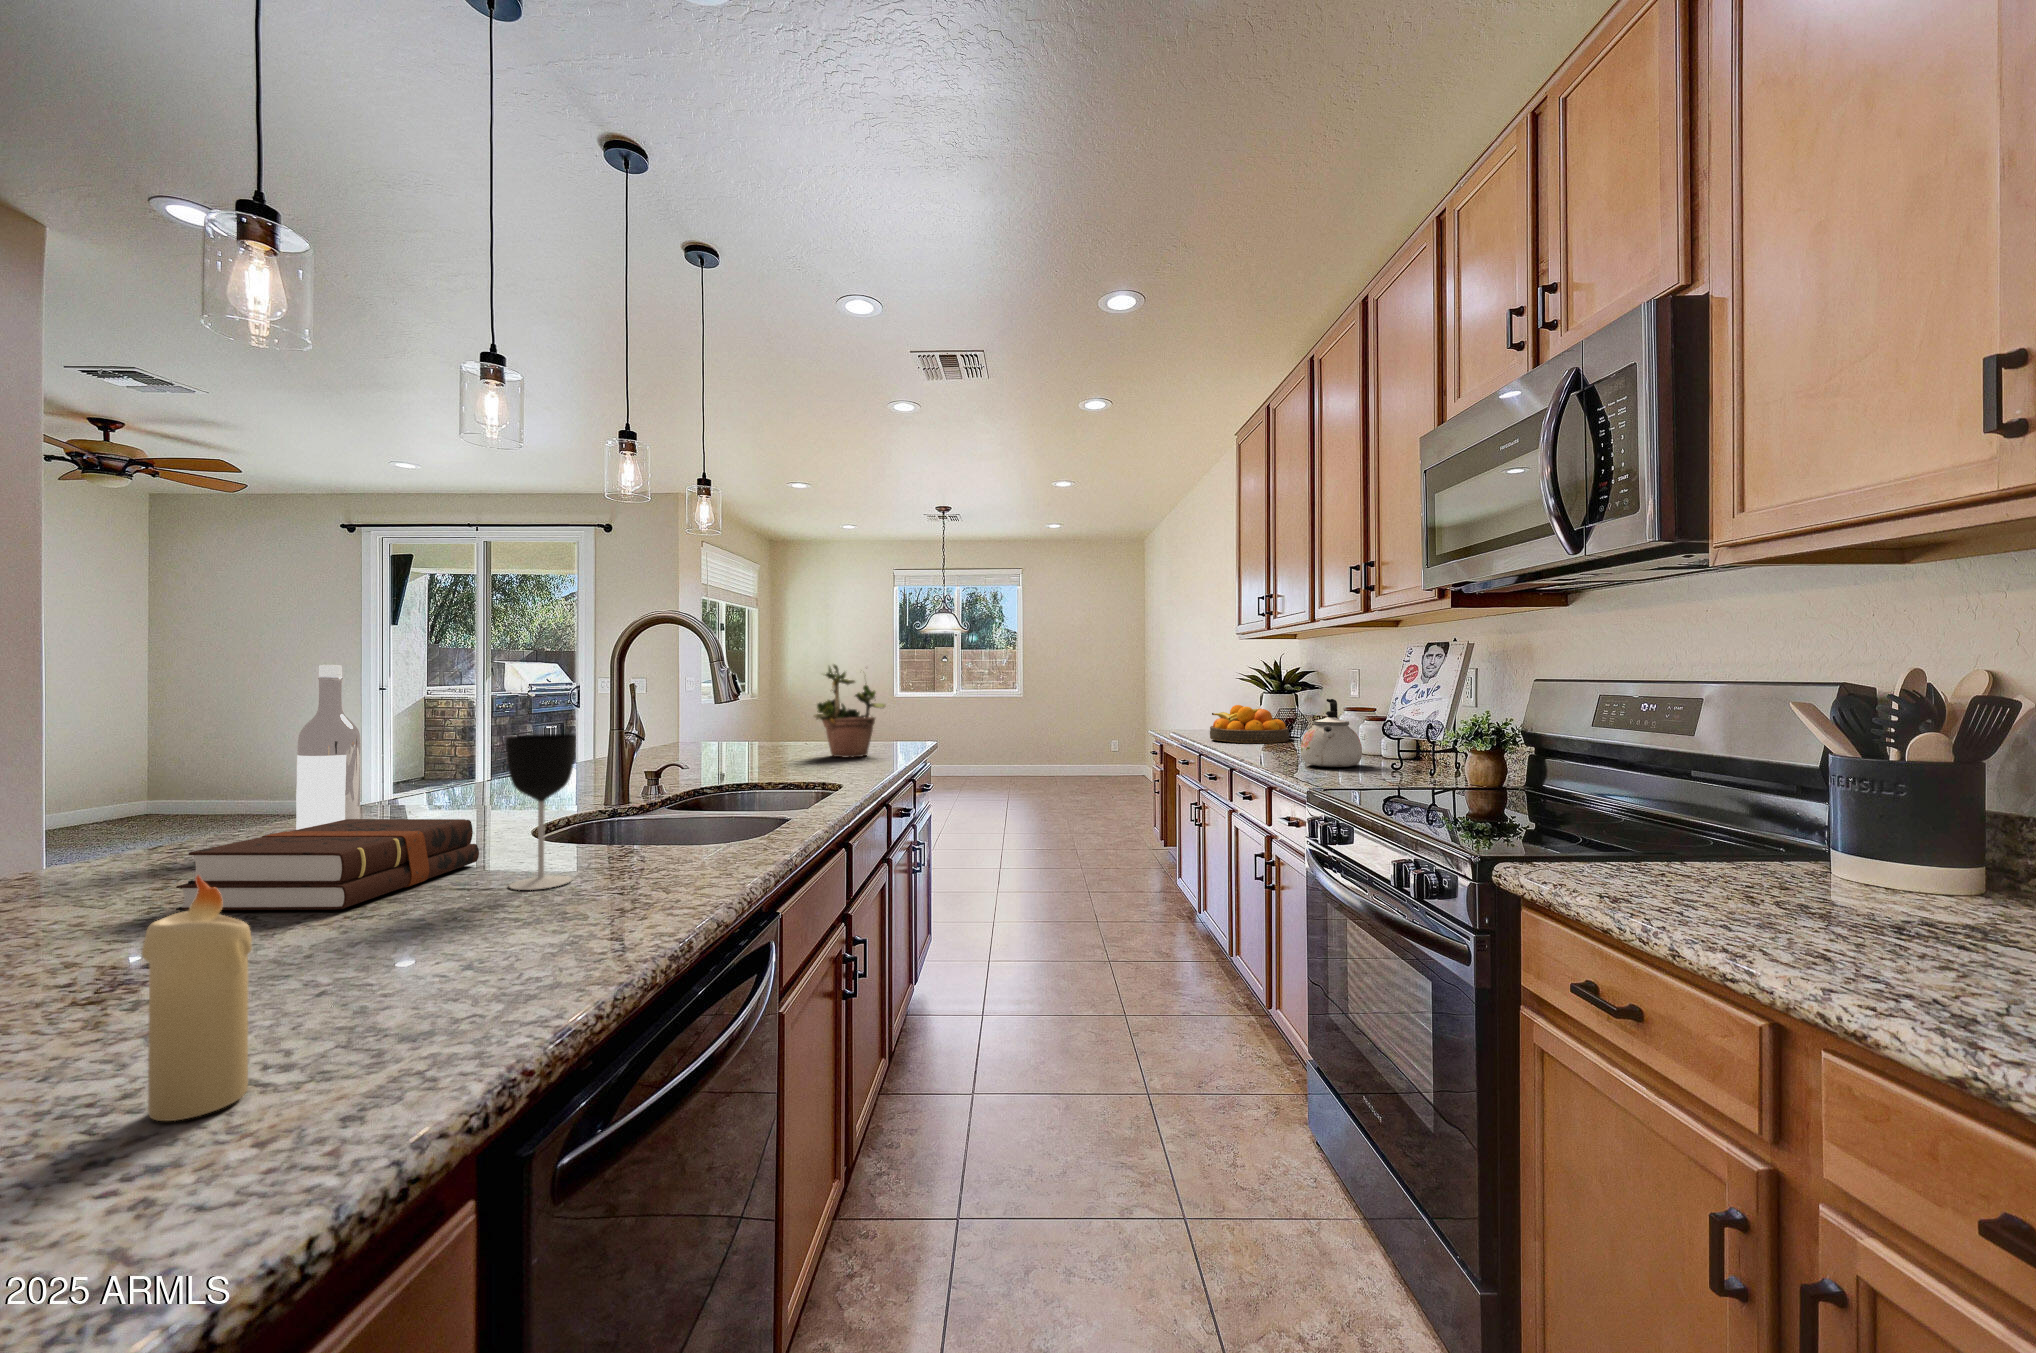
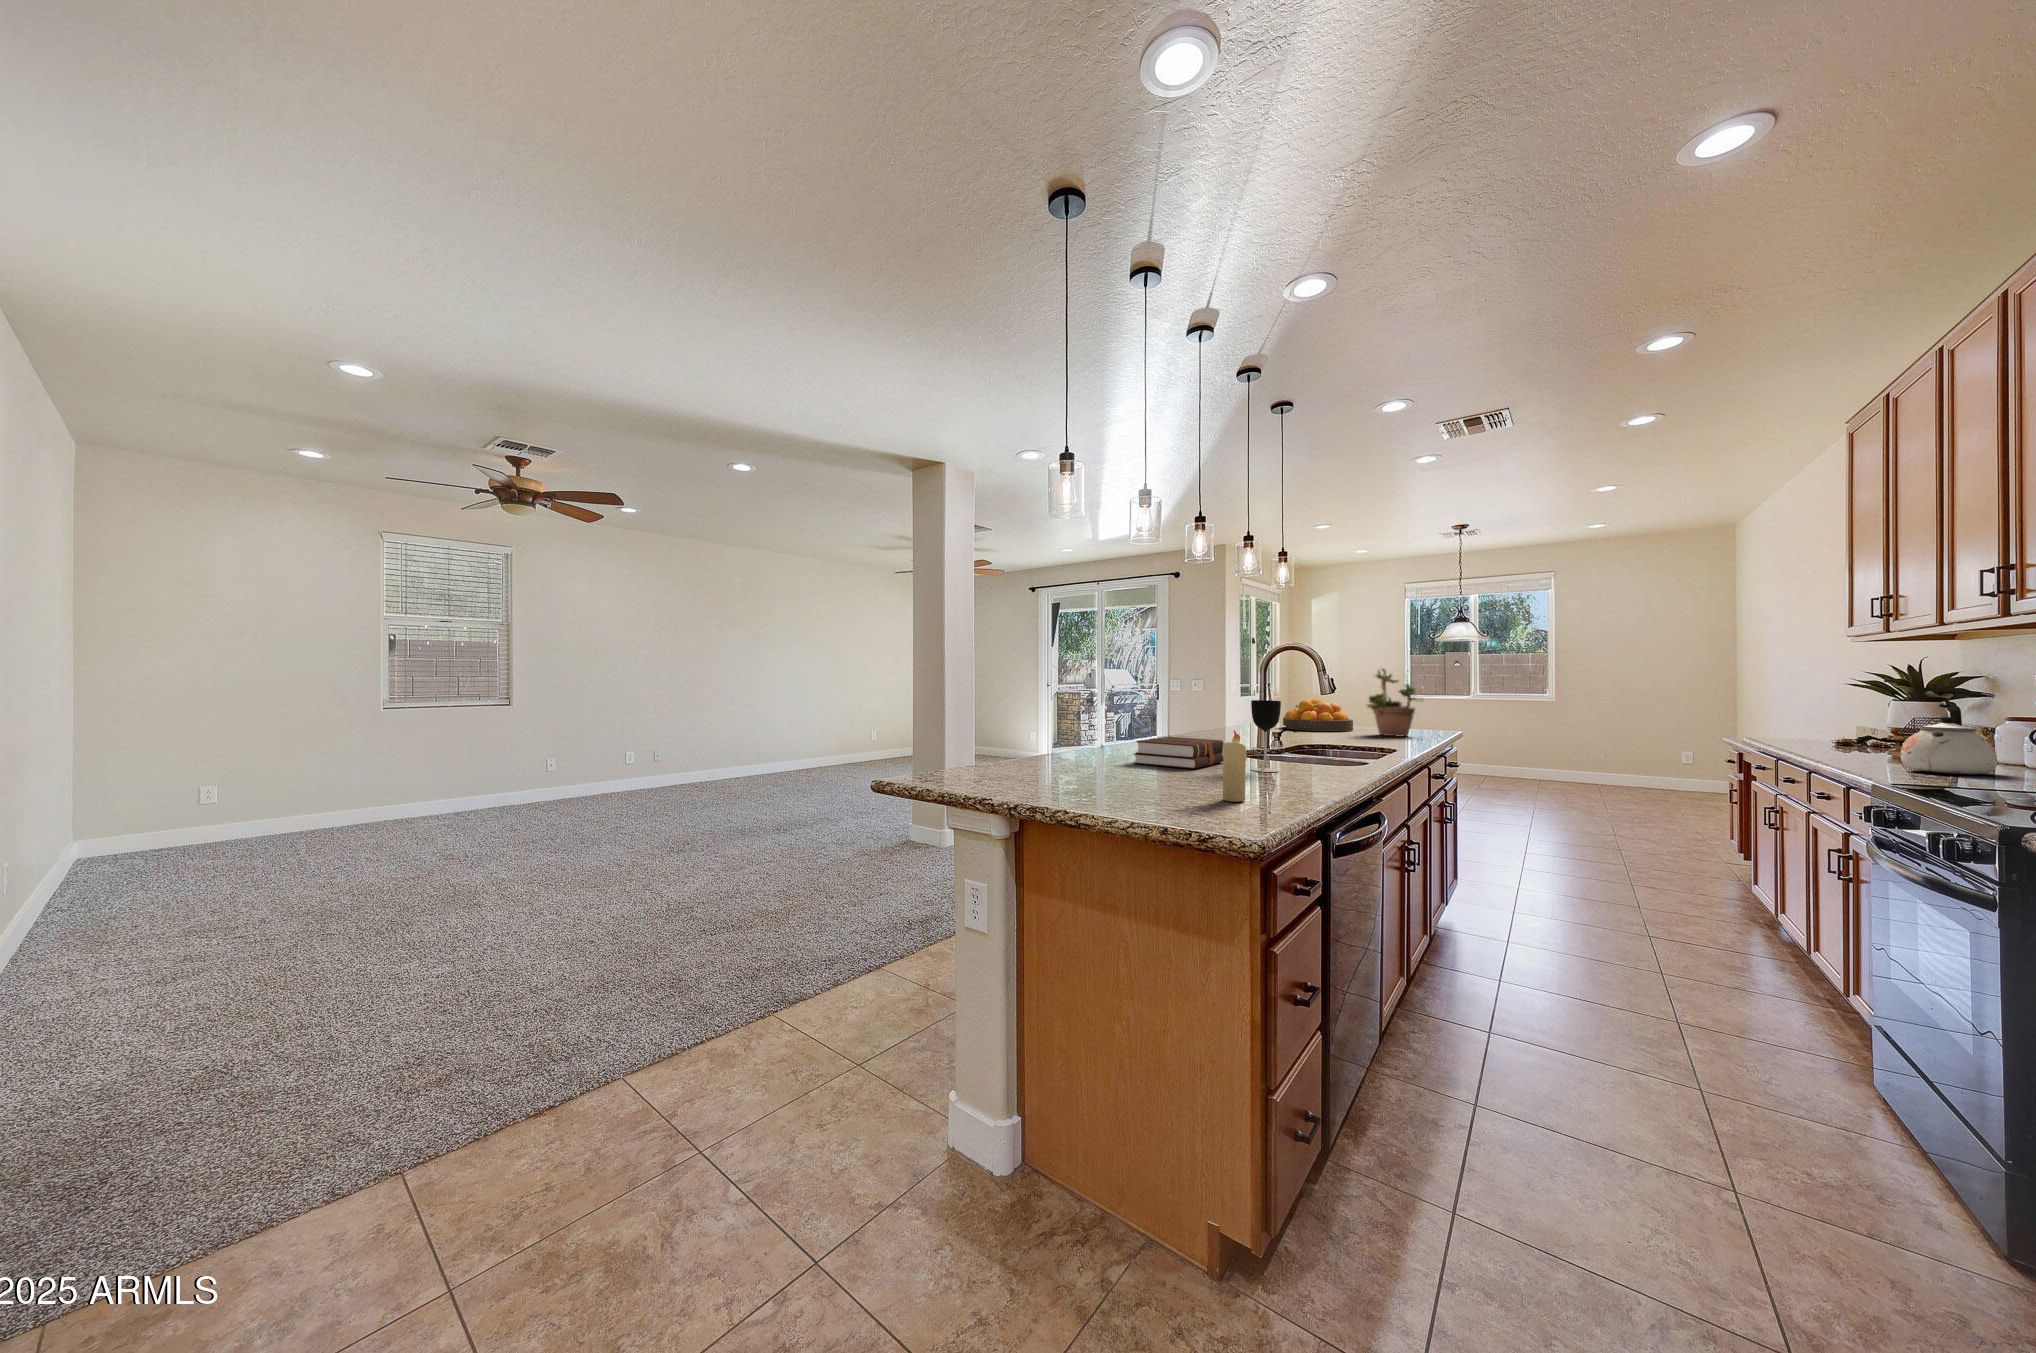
wine bottle: present [296,665,361,830] -> none [1133,667,1157,751]
fruit bowl: present [1210,705,1289,743] -> present [1283,699,1353,731]

